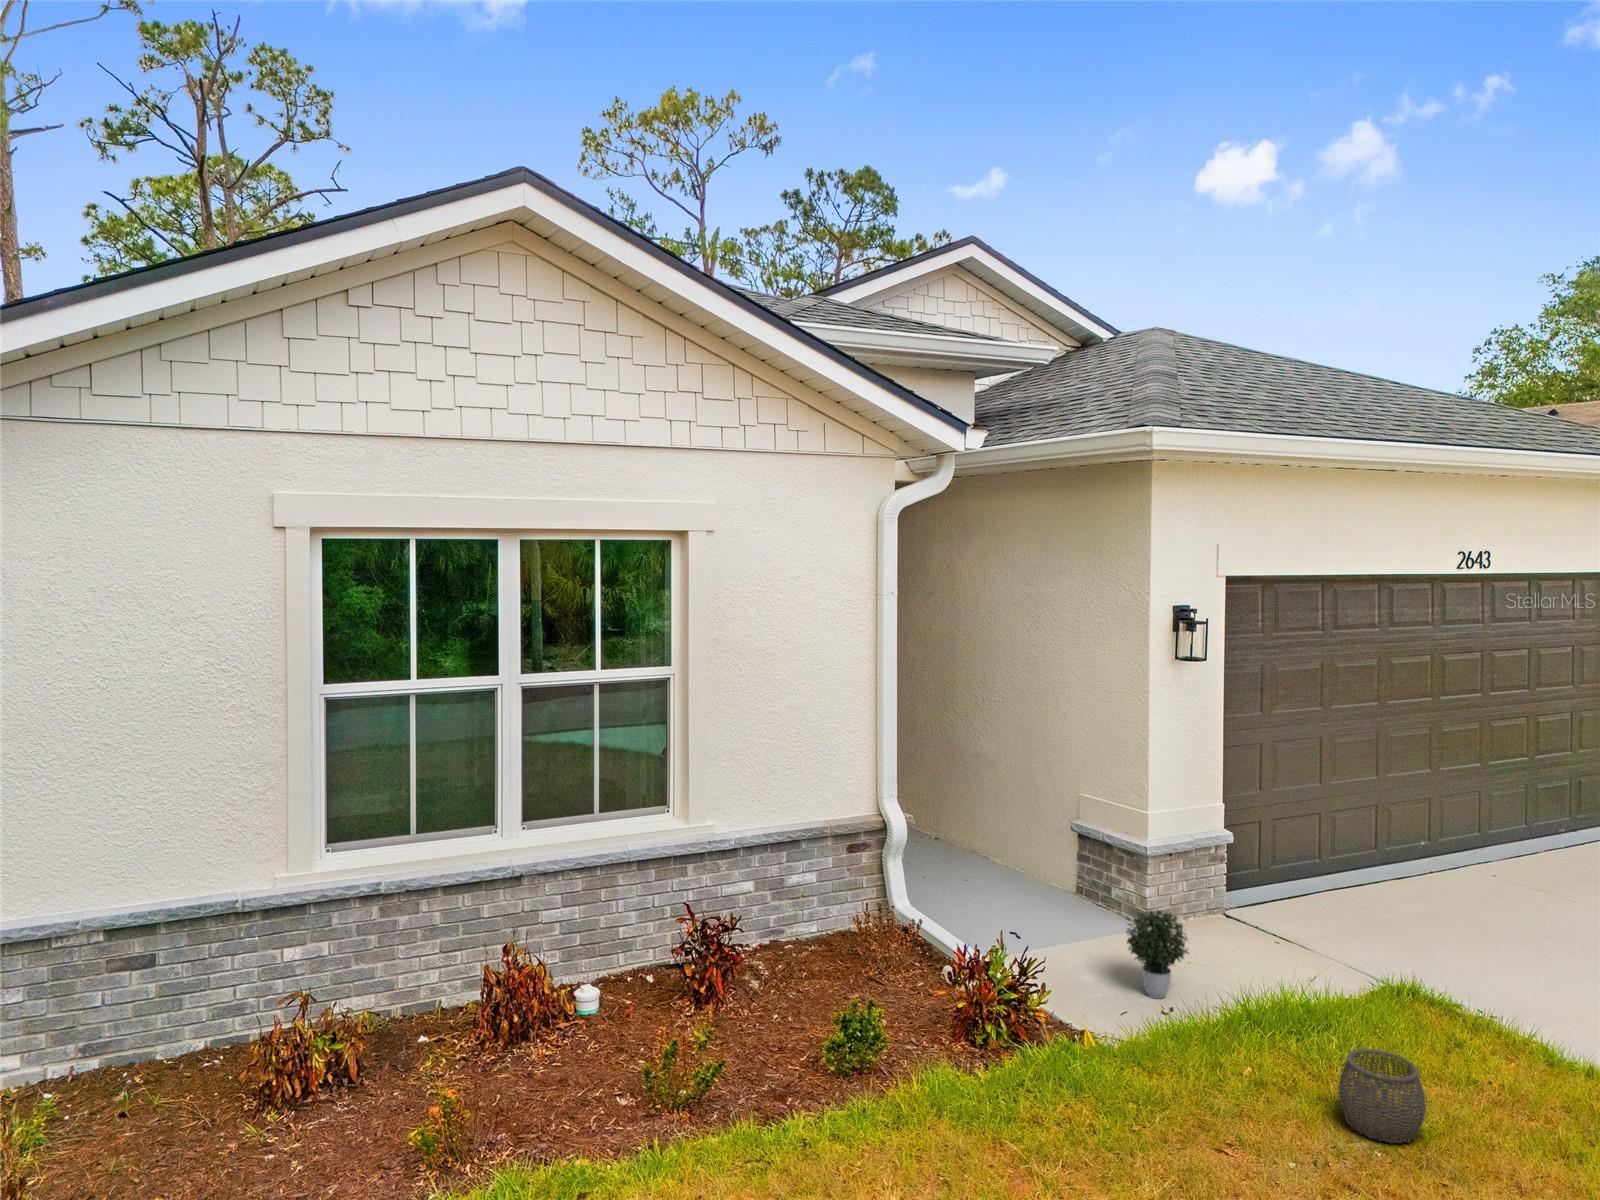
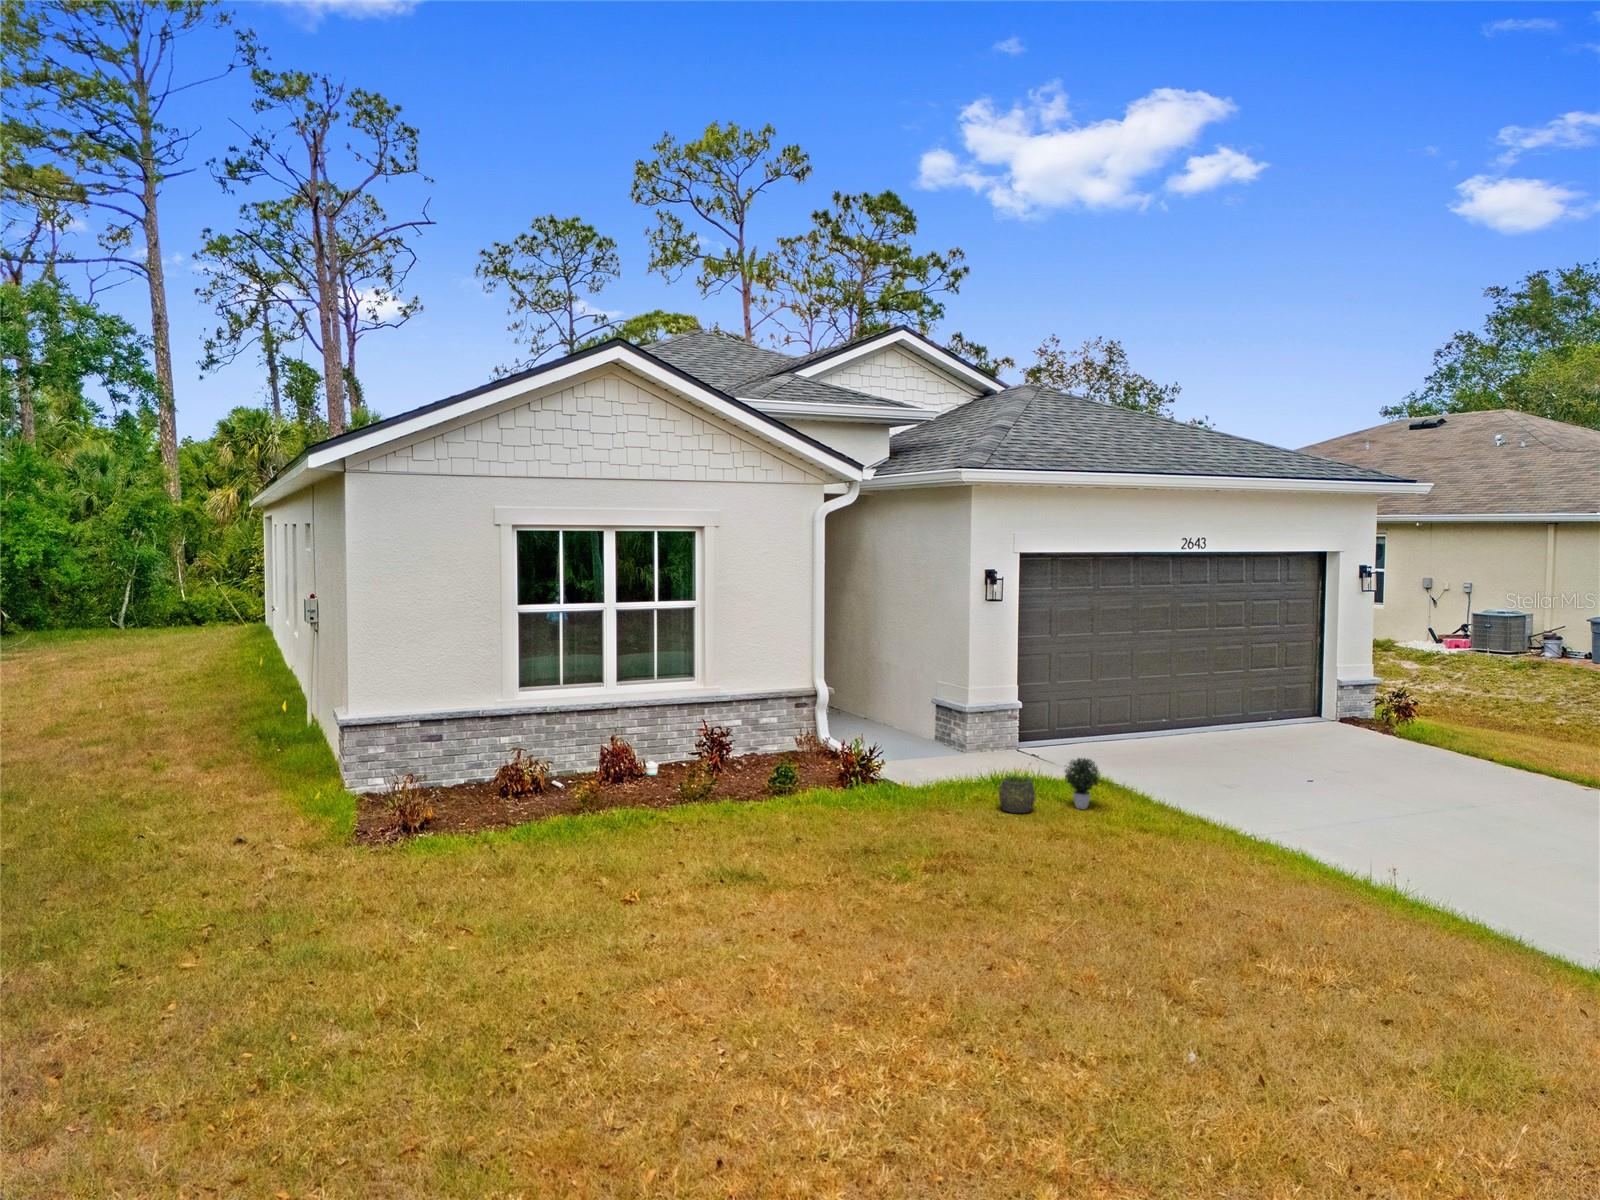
potted plant: present [1126,910,1189,999] -> present [1065,758,1100,809]

